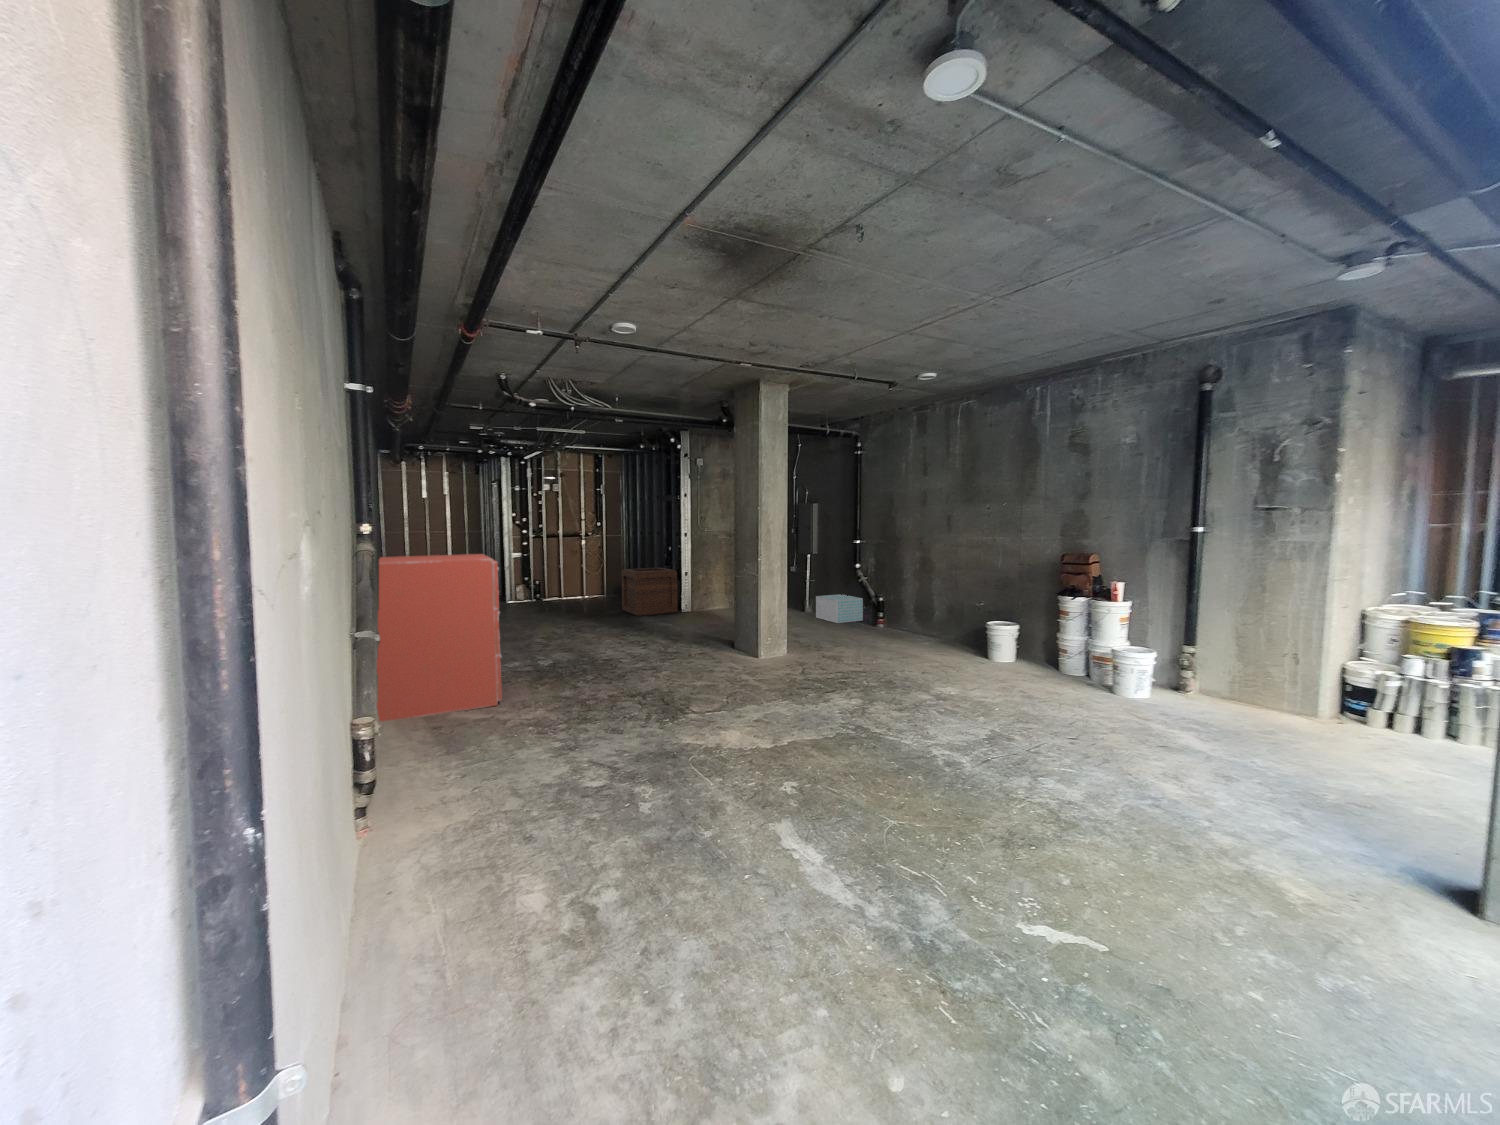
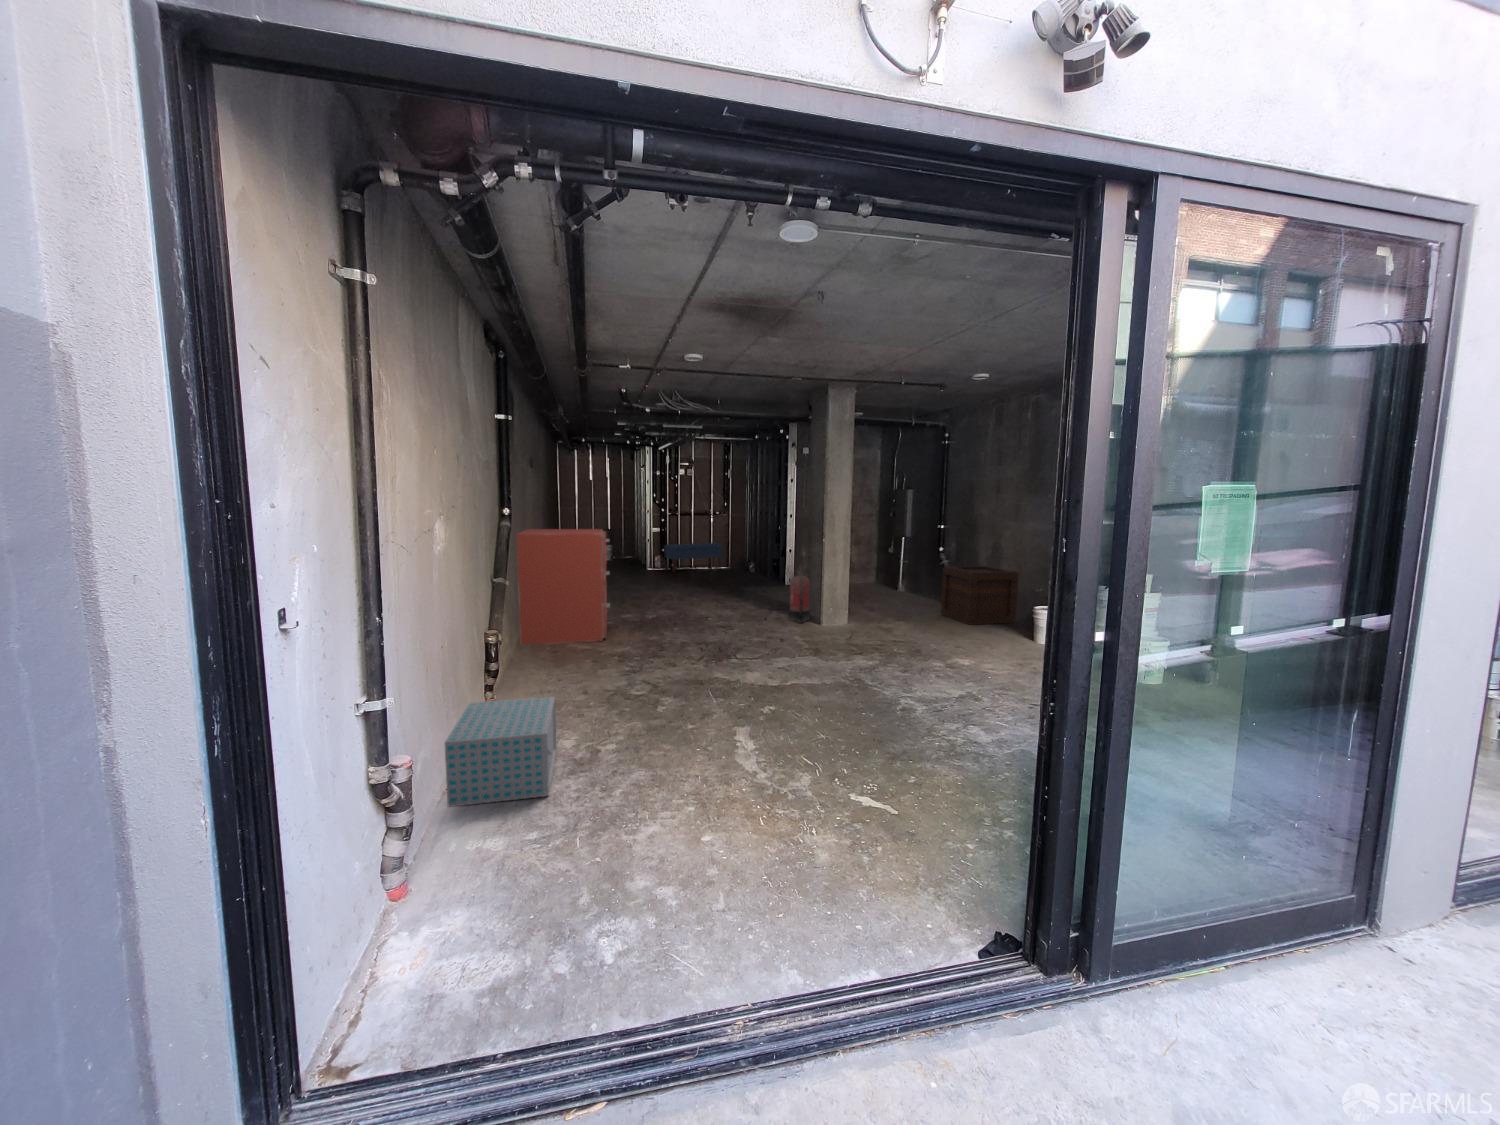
wooden crate: present [621,568,678,616] -> present [941,566,1019,625]
bench: none [528,569,600,605] -> present [664,543,722,571]
fire extinguisher: none [718,590,742,658] -> present [789,568,810,623]
storage box: present [816,594,863,623] -> present [445,697,557,807]

